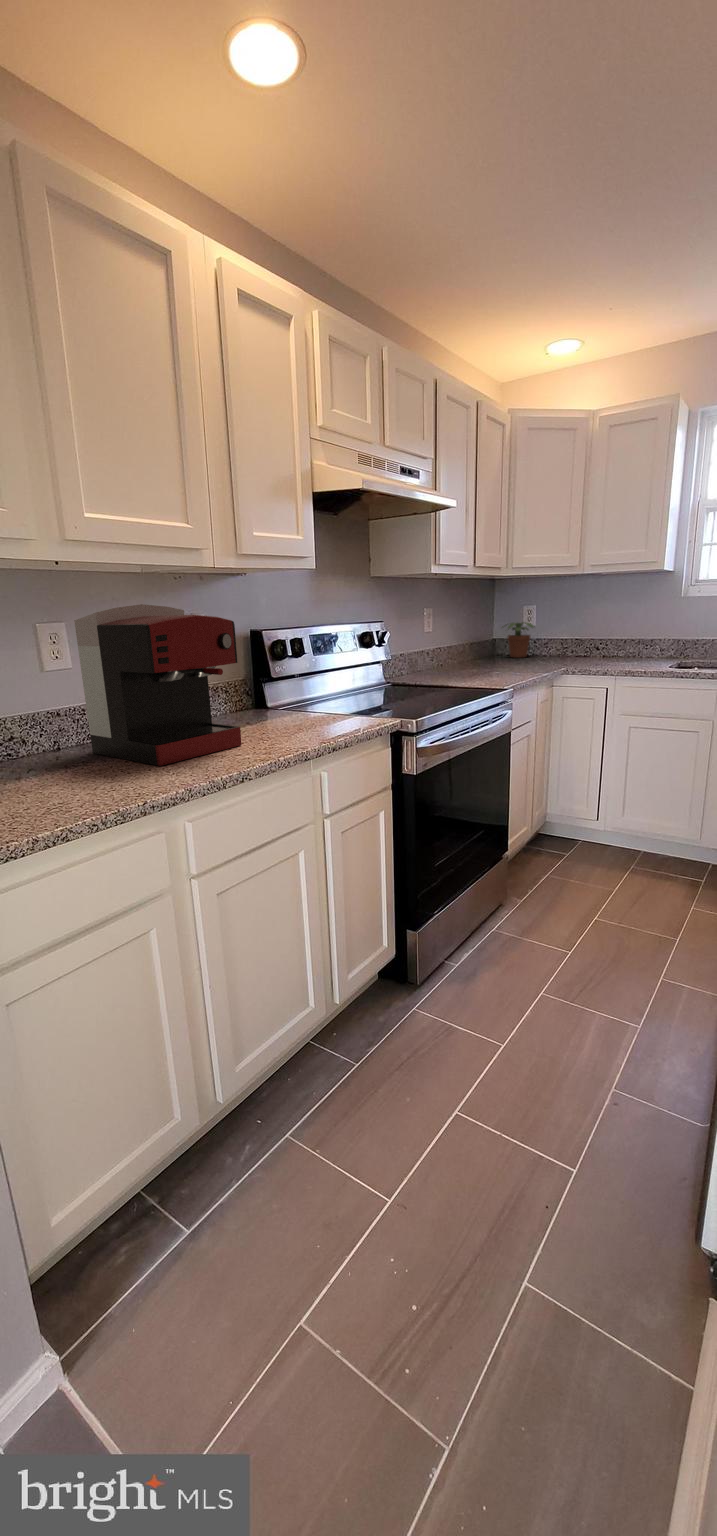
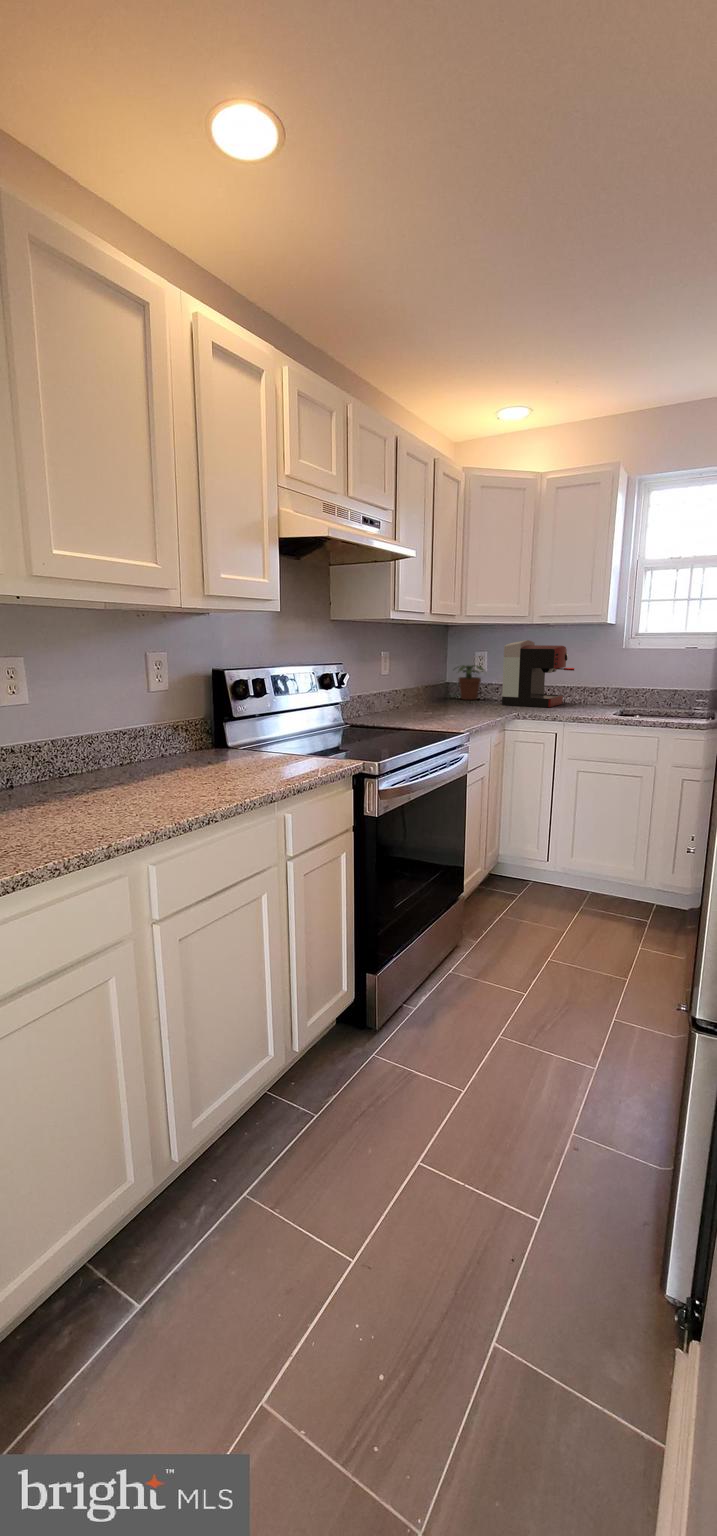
coffee maker: present [74,604,242,766] -> present [502,640,574,707]

